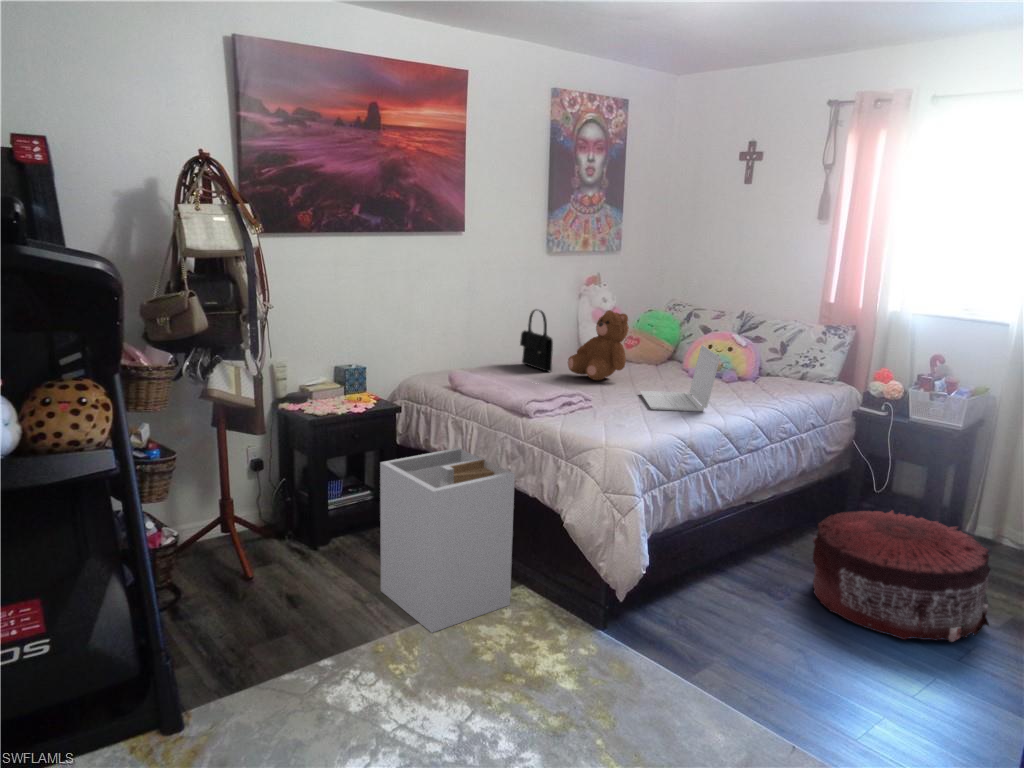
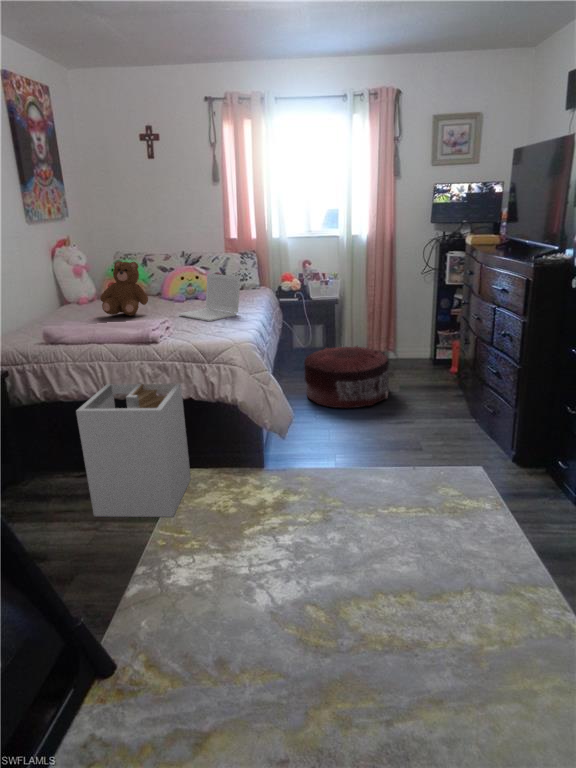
handbag: present [520,310,553,372] -> none [40,270,84,319]

